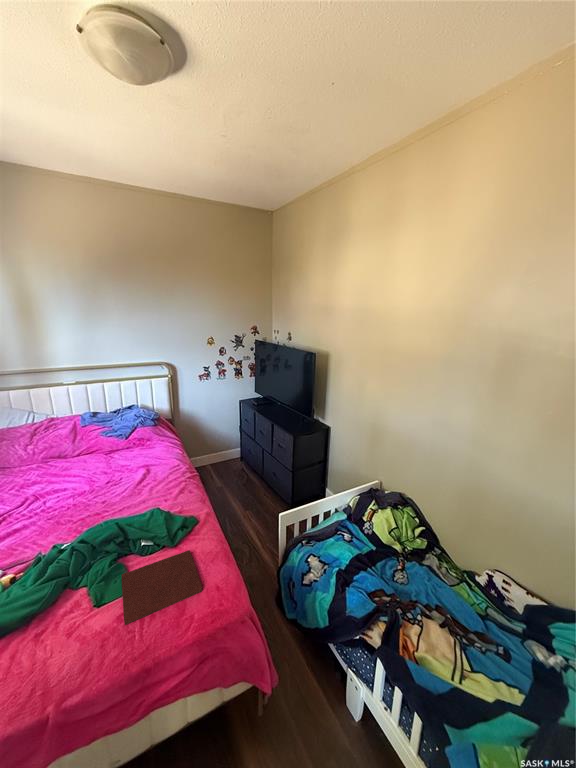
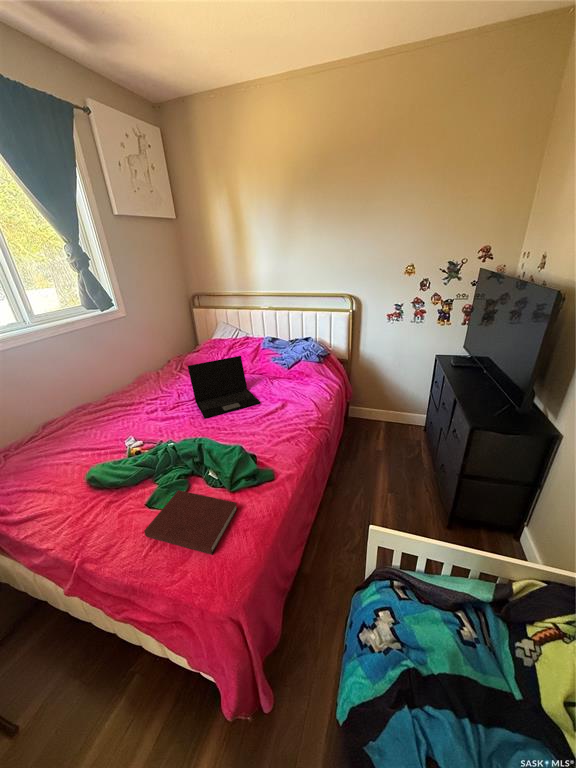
laptop: none [13,436,122,514] -> present [188,356,260,418]

